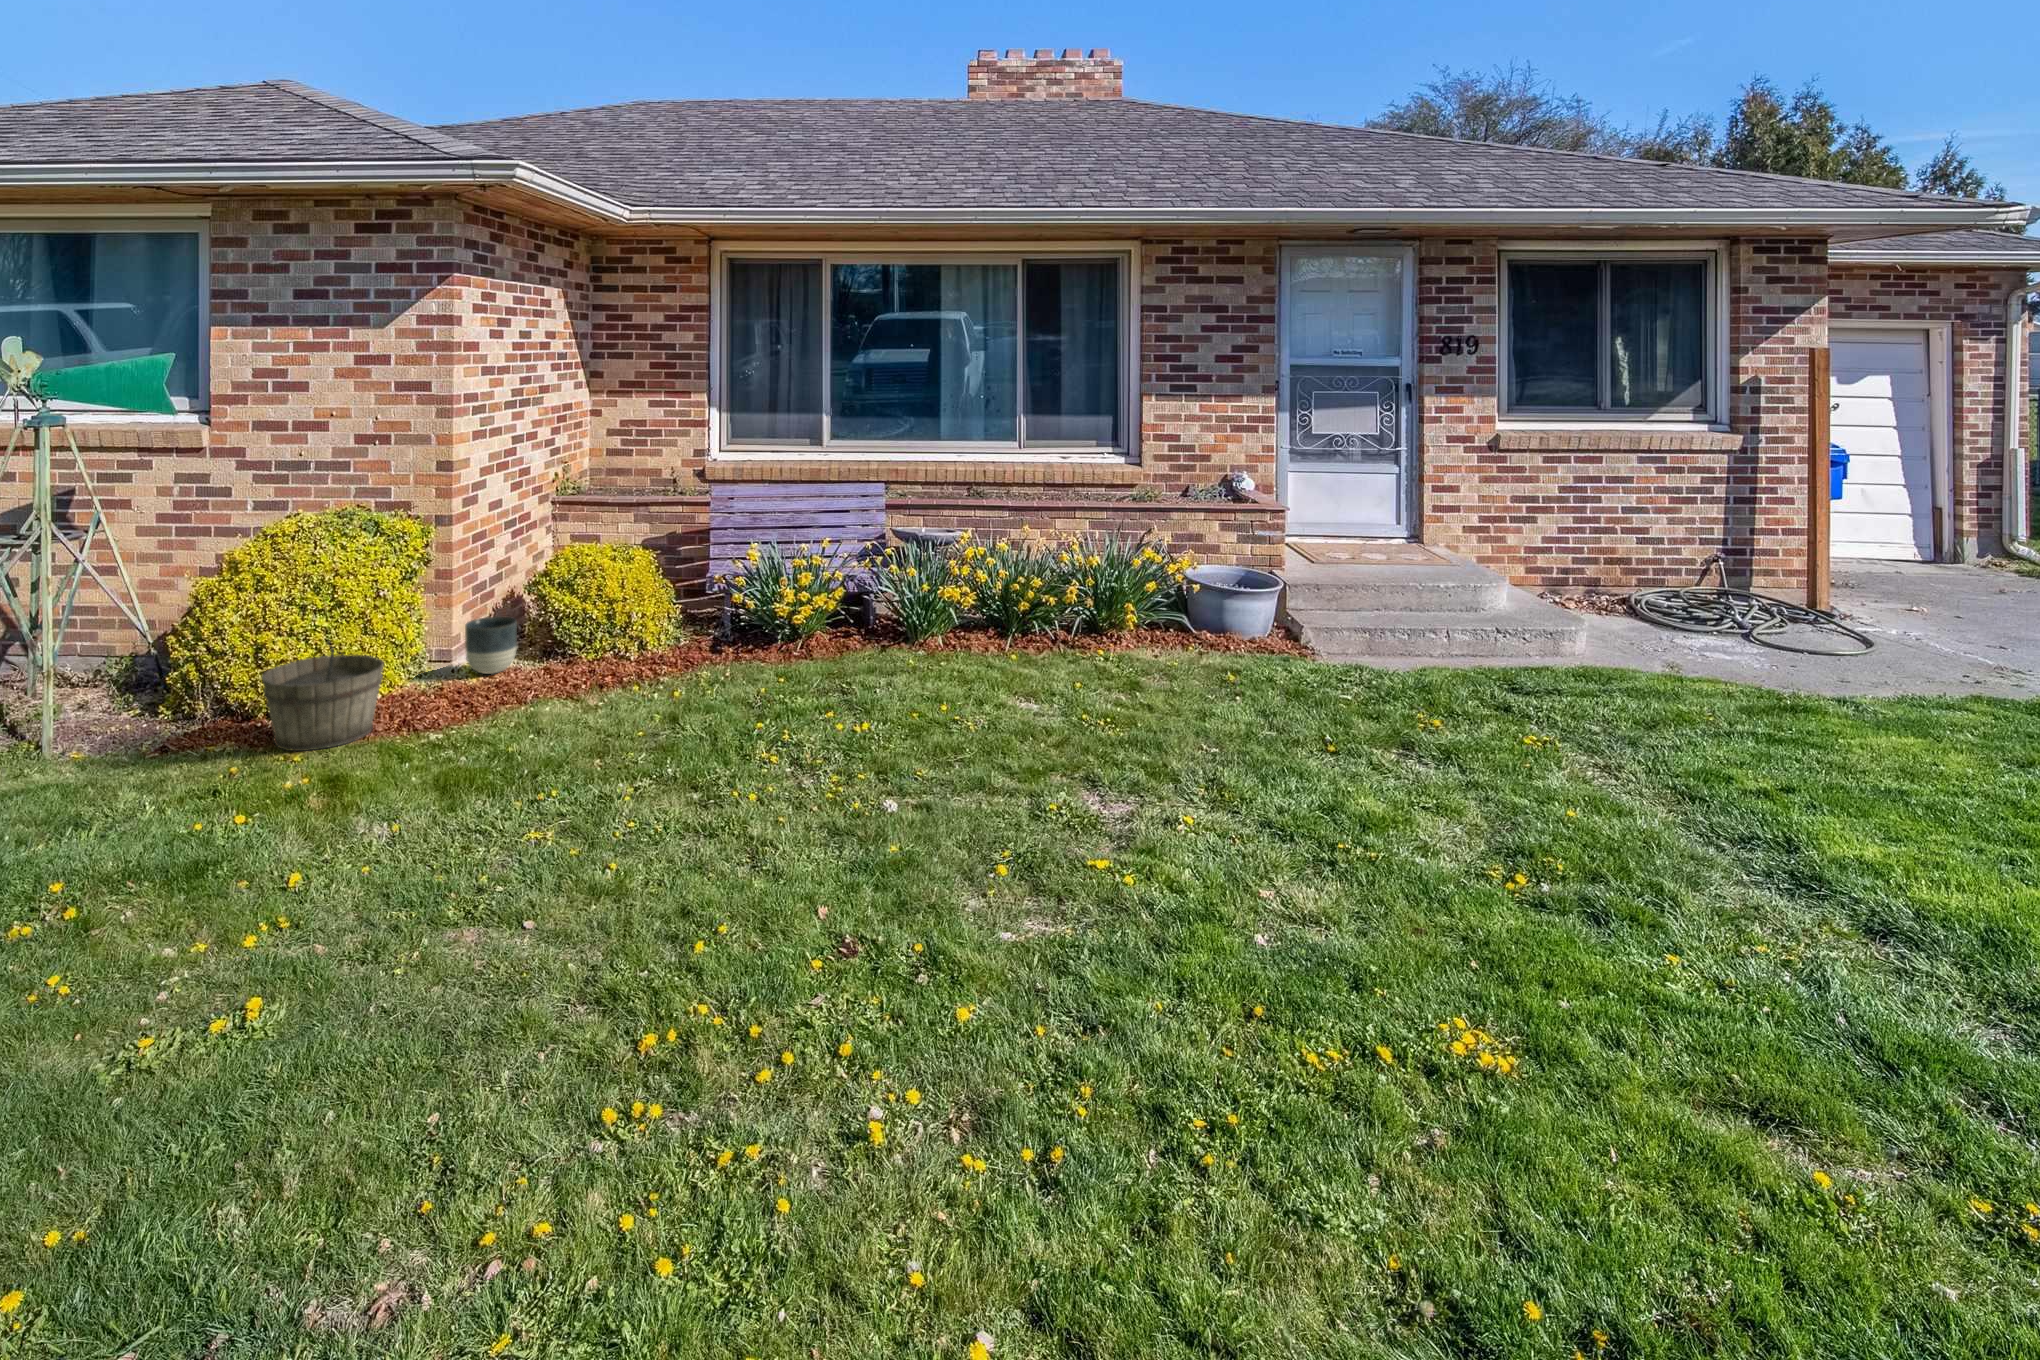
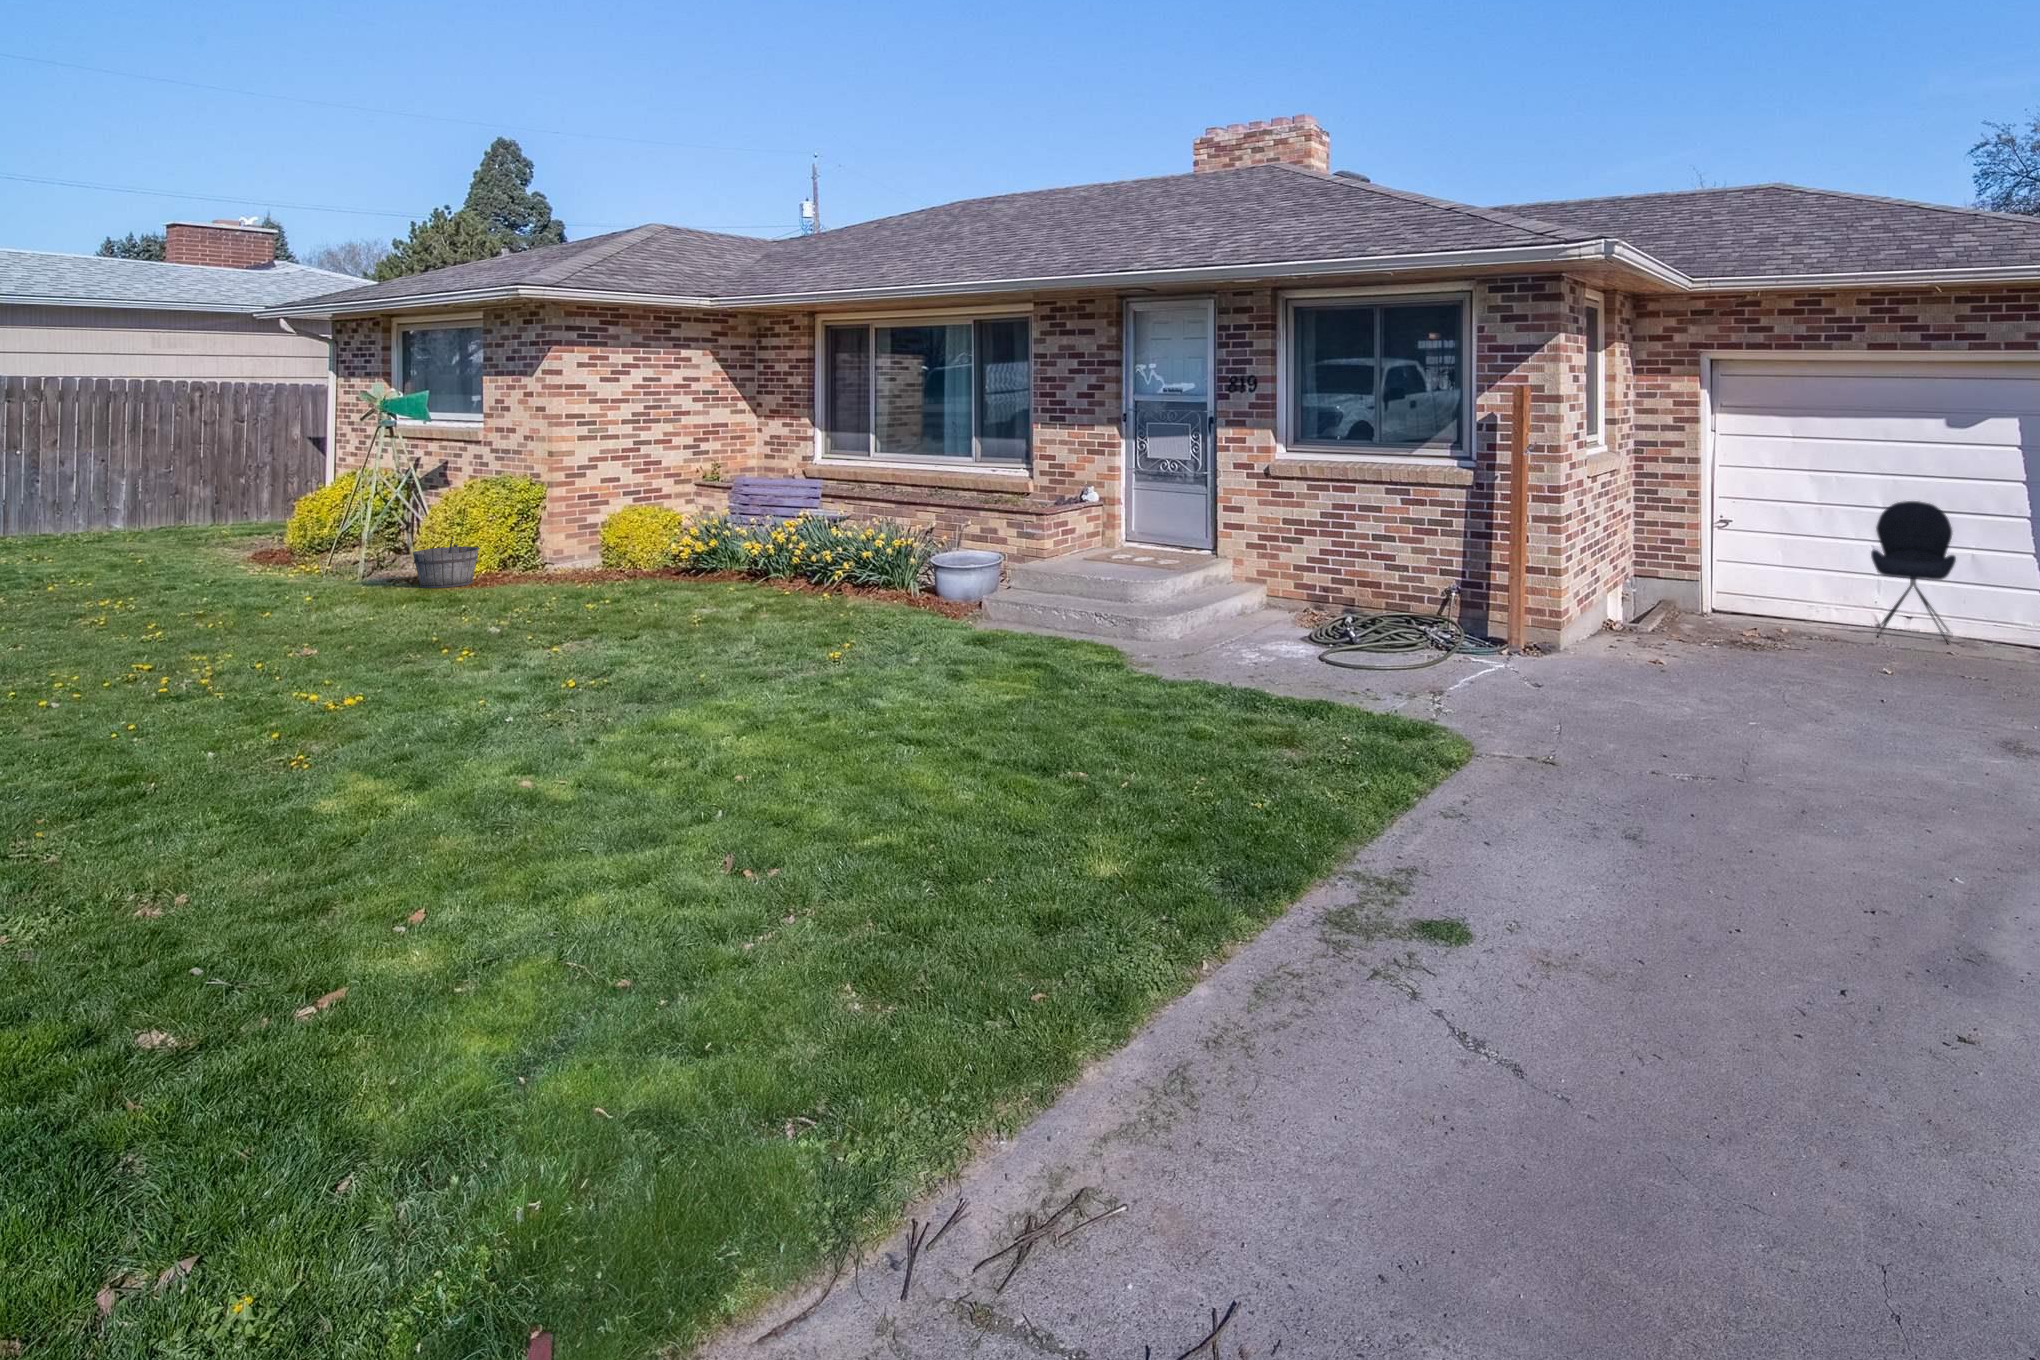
chair: none [1900,445,2006,568] -> present [1871,501,1956,643]
planter: present [465,617,517,674] -> none [567,542,599,573]

